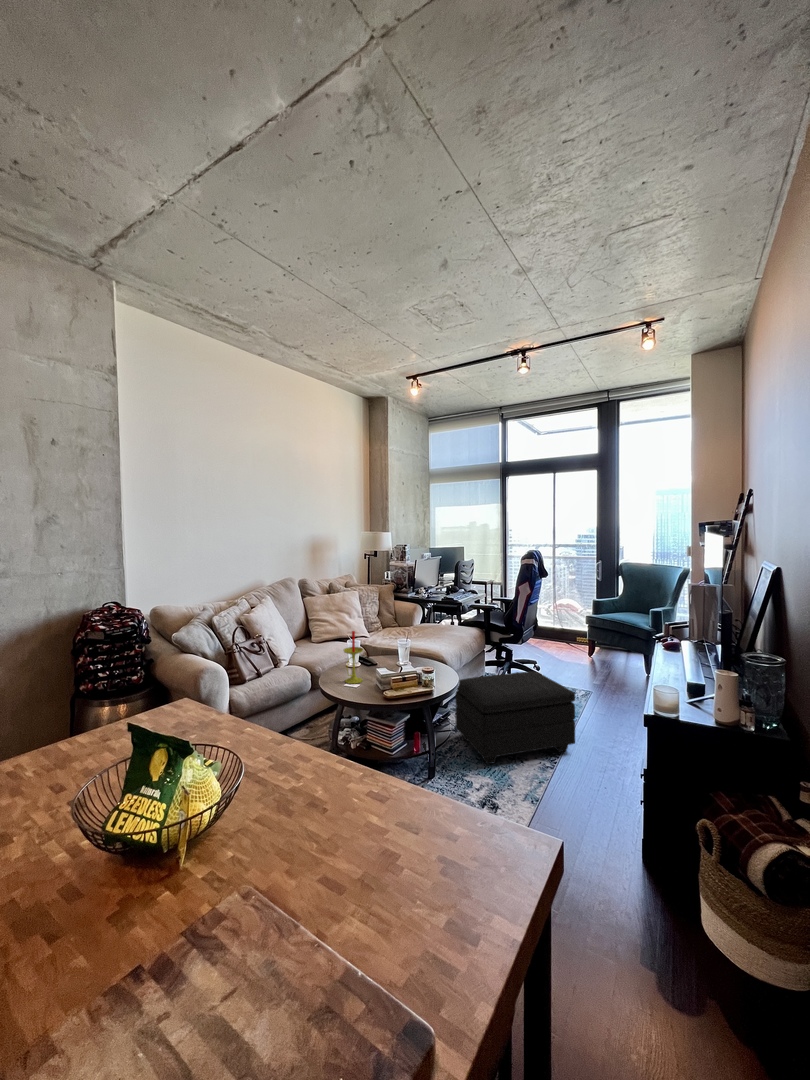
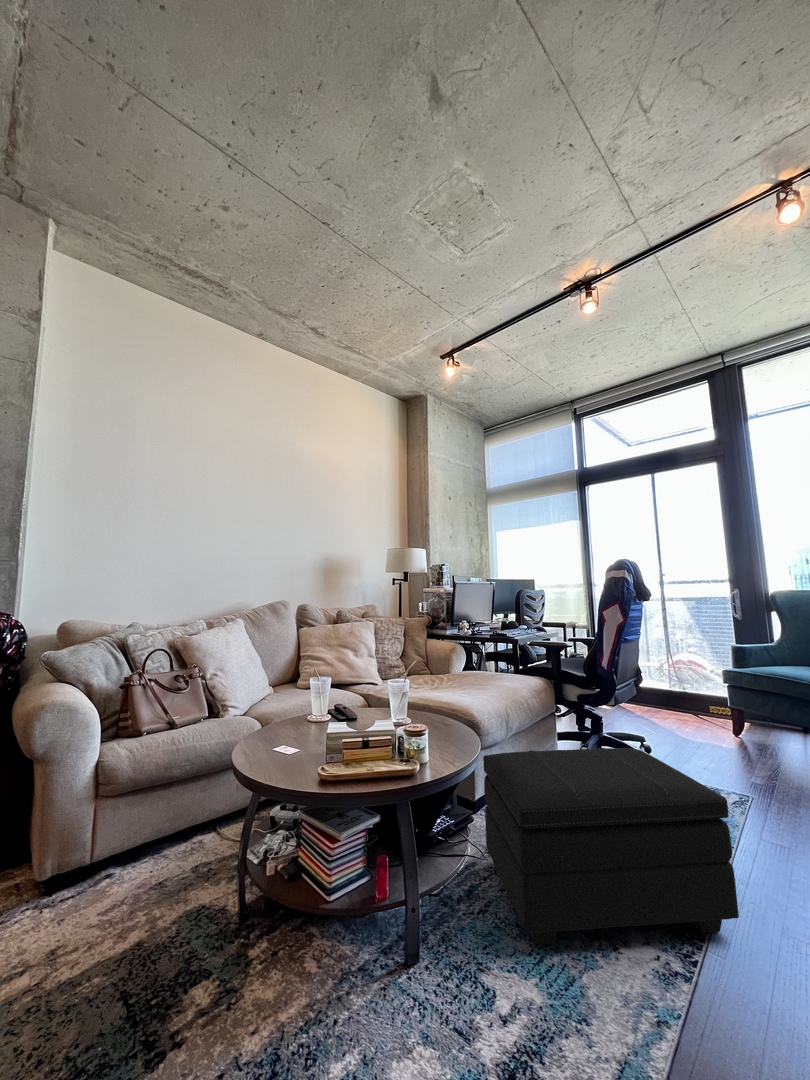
candle: present [344,631,363,684] -> none [269,650,308,747]

